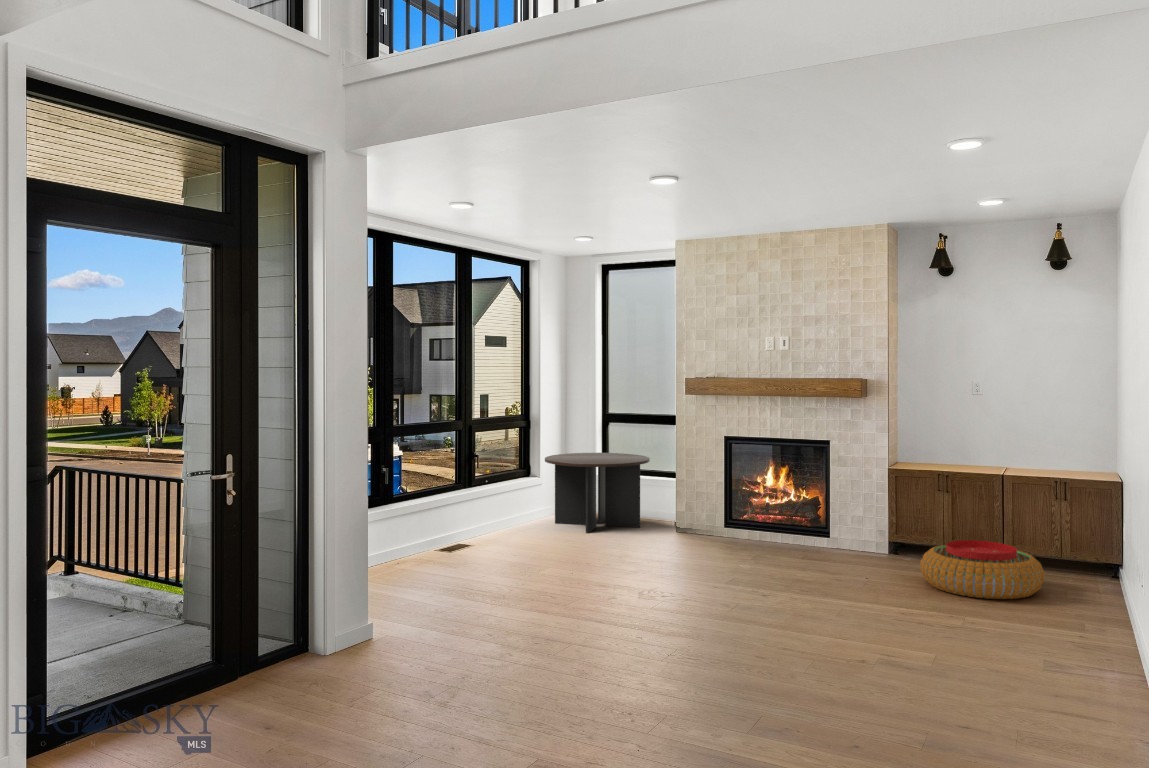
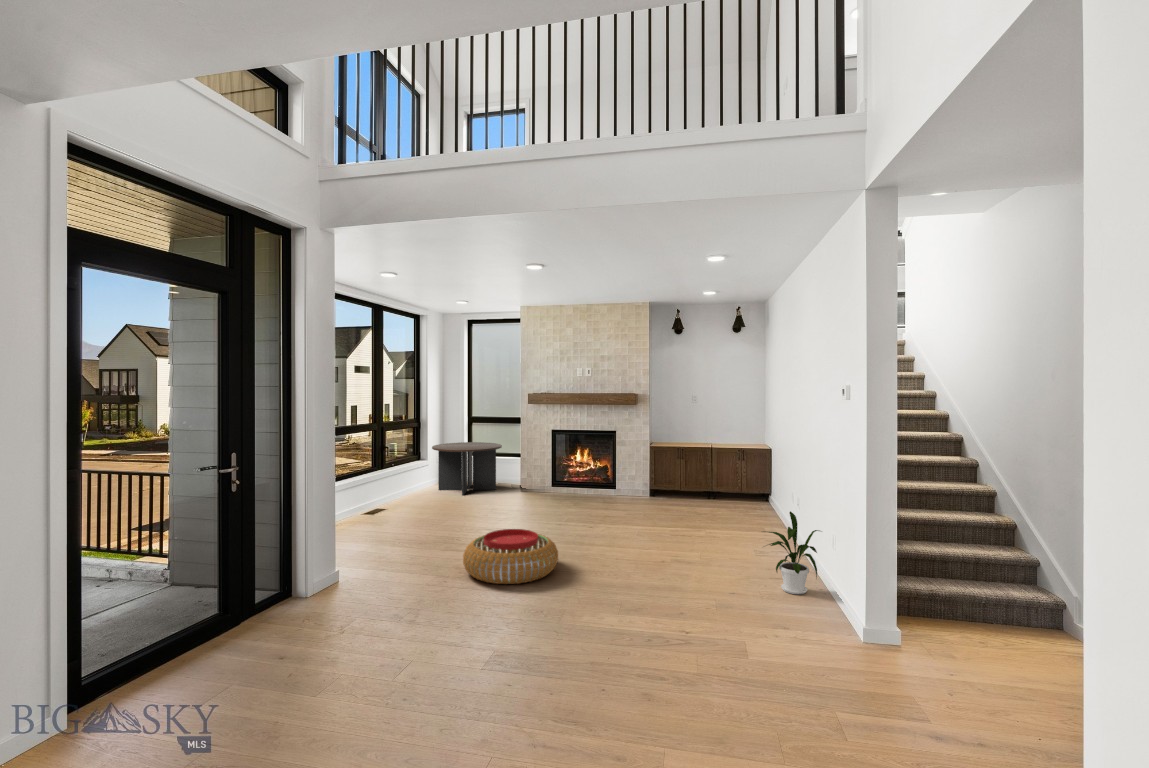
pouf: present [921,540,1044,599] -> present [463,529,558,584]
house plant: none [1020,586,1133,730] -> present [769,511,819,594]

